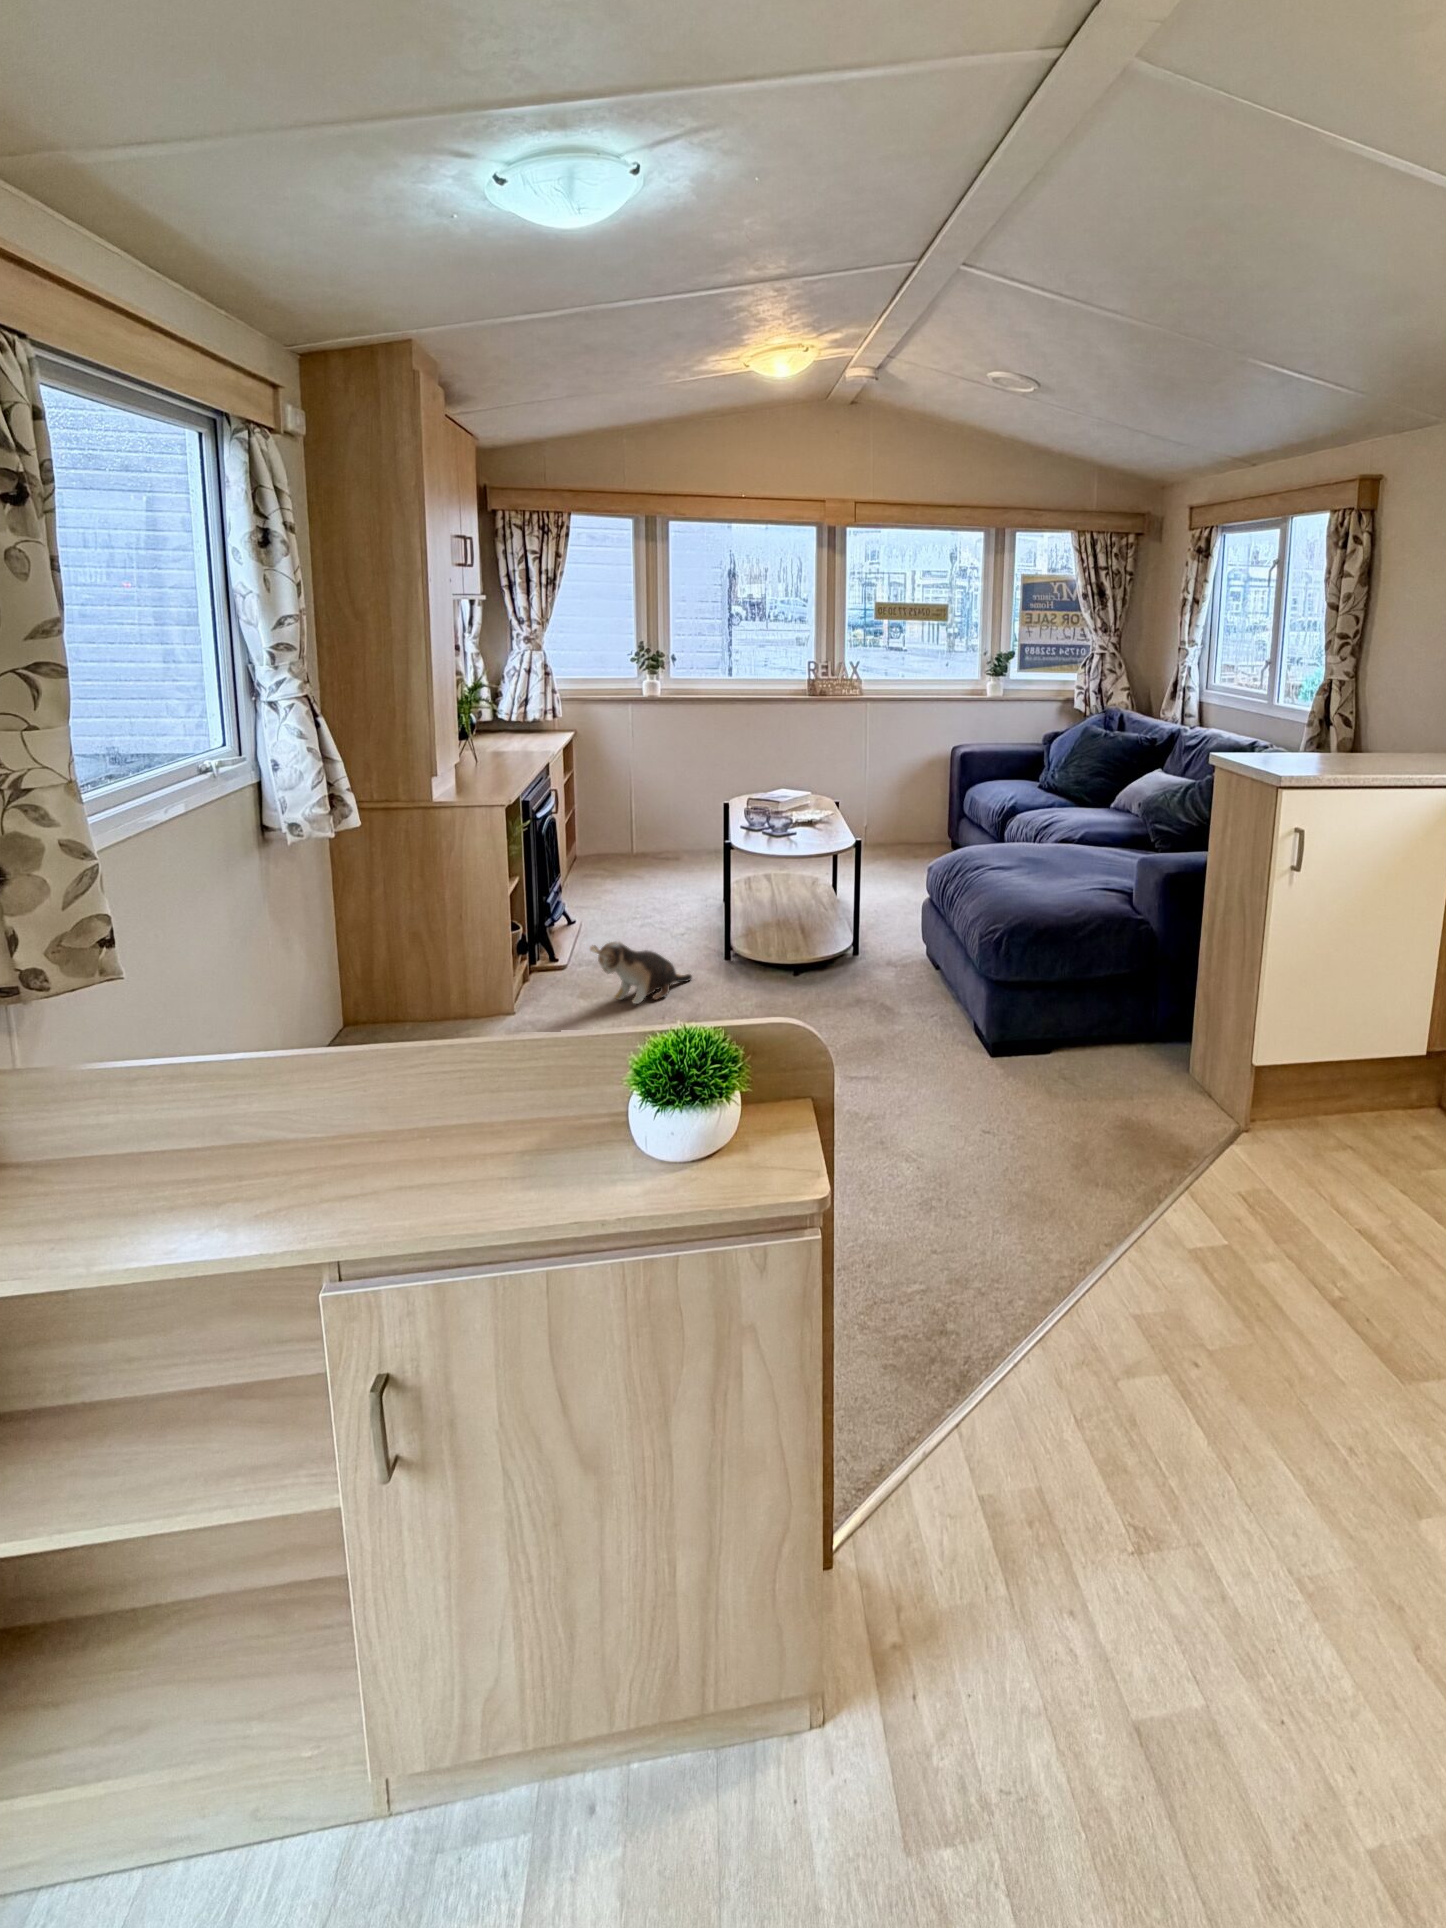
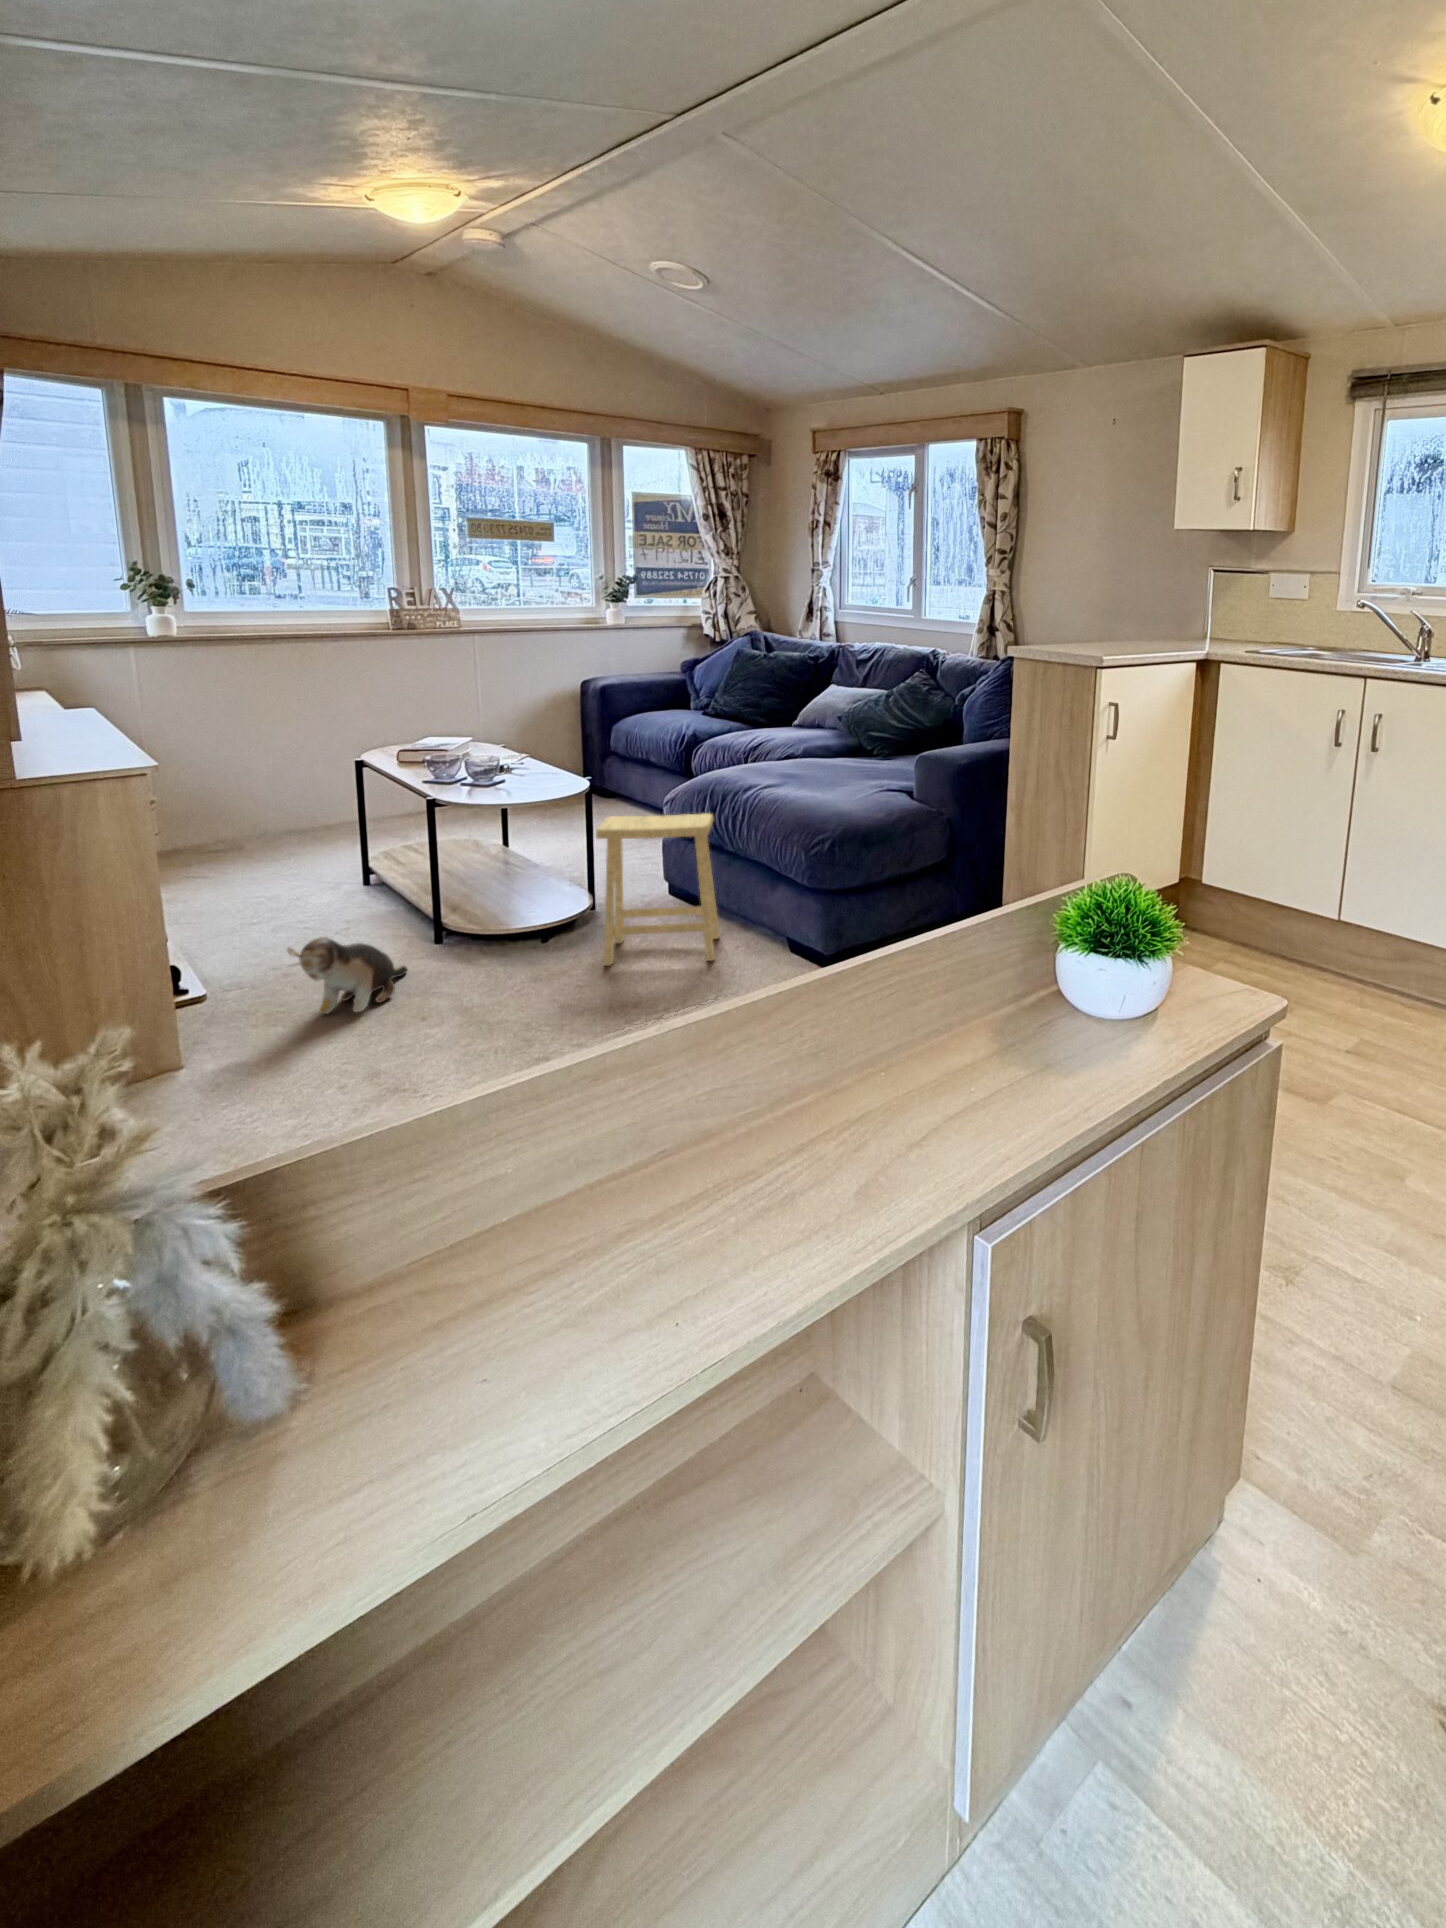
footstool: none [820,878,931,1025] -> present [596,813,720,966]

